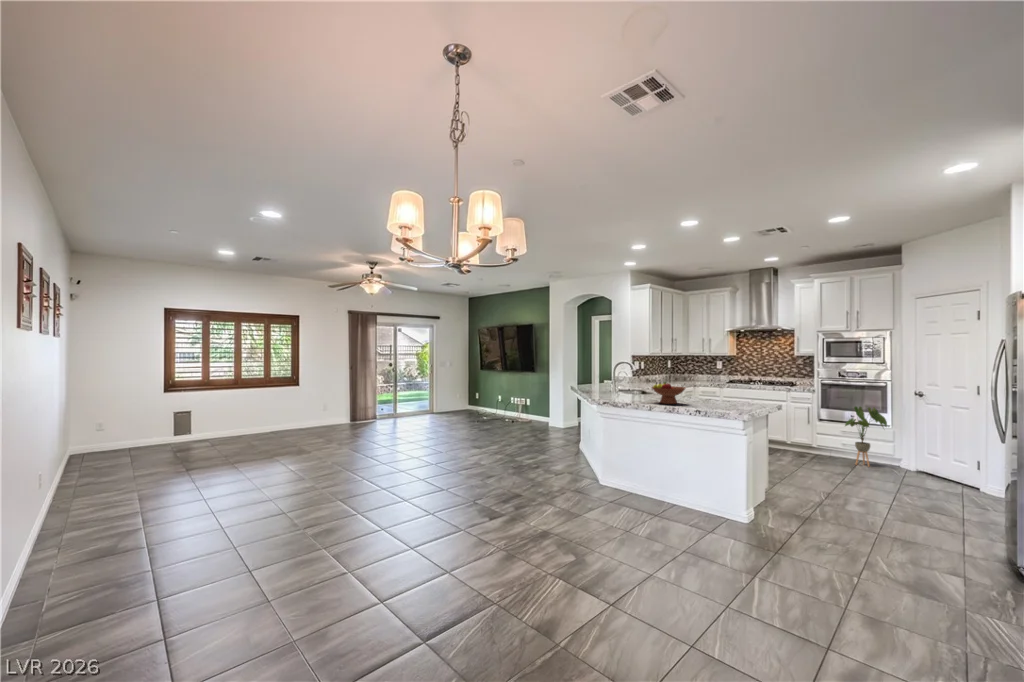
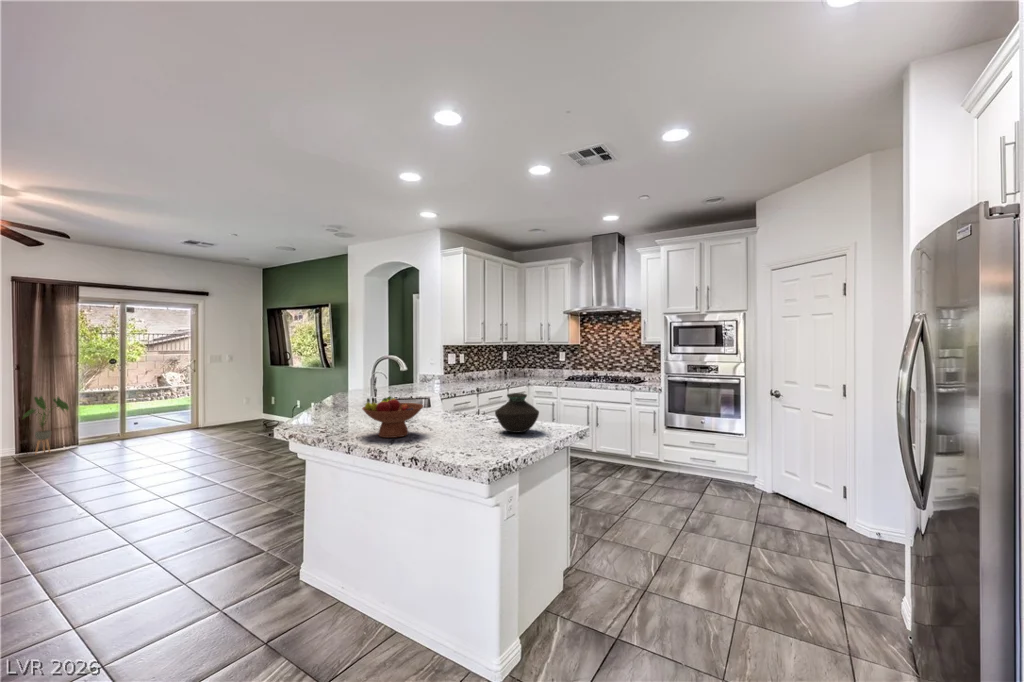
vase: none [725,383,754,405] -> present [495,393,539,433]
house plant: present [845,407,887,466] -> present [24,396,69,454]

